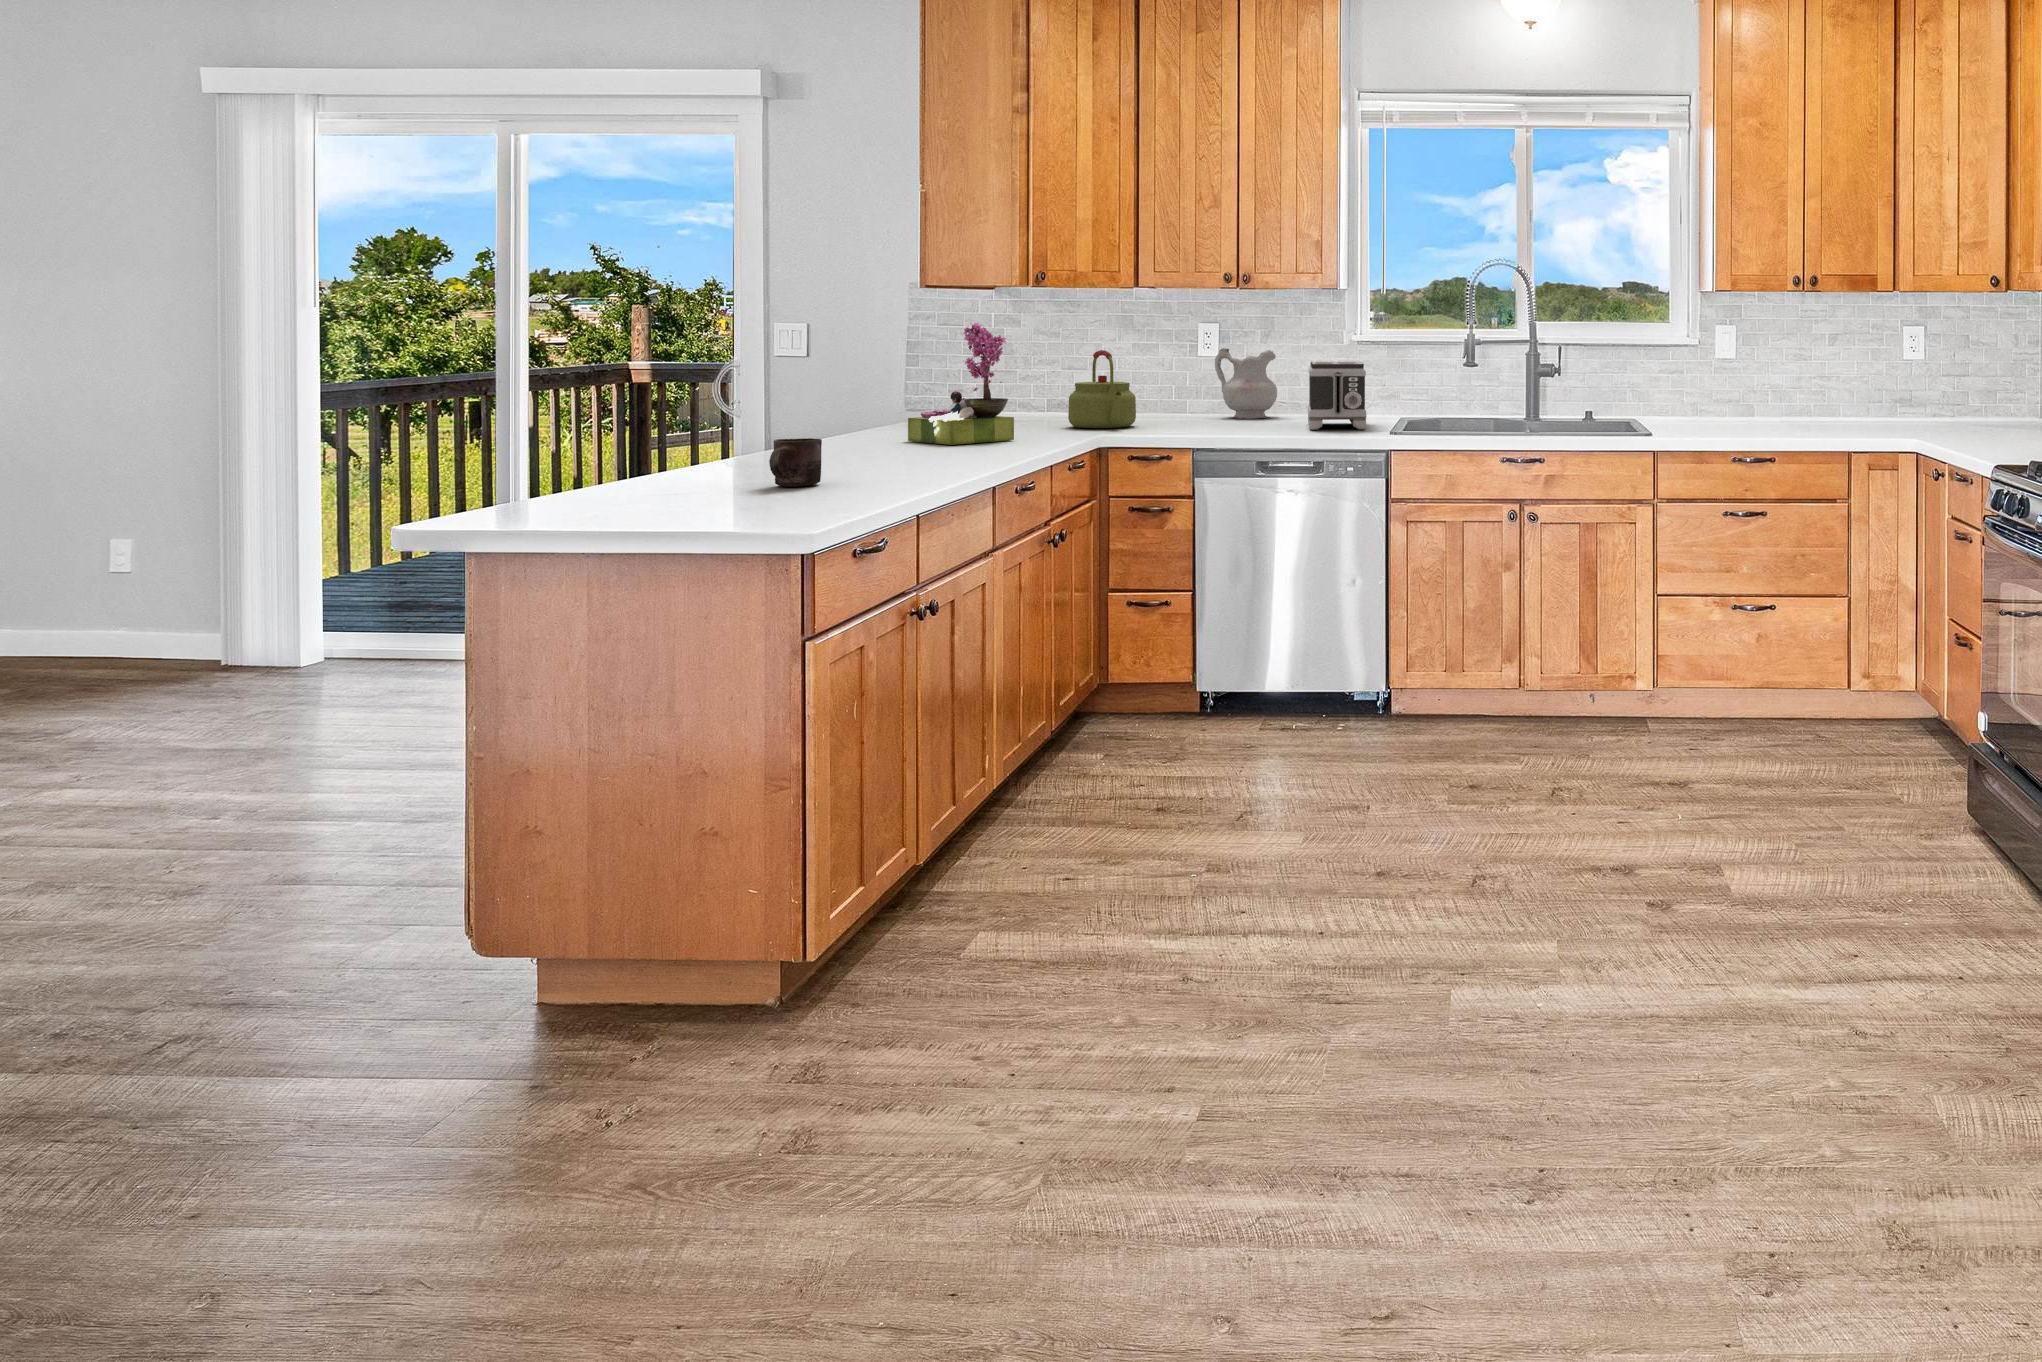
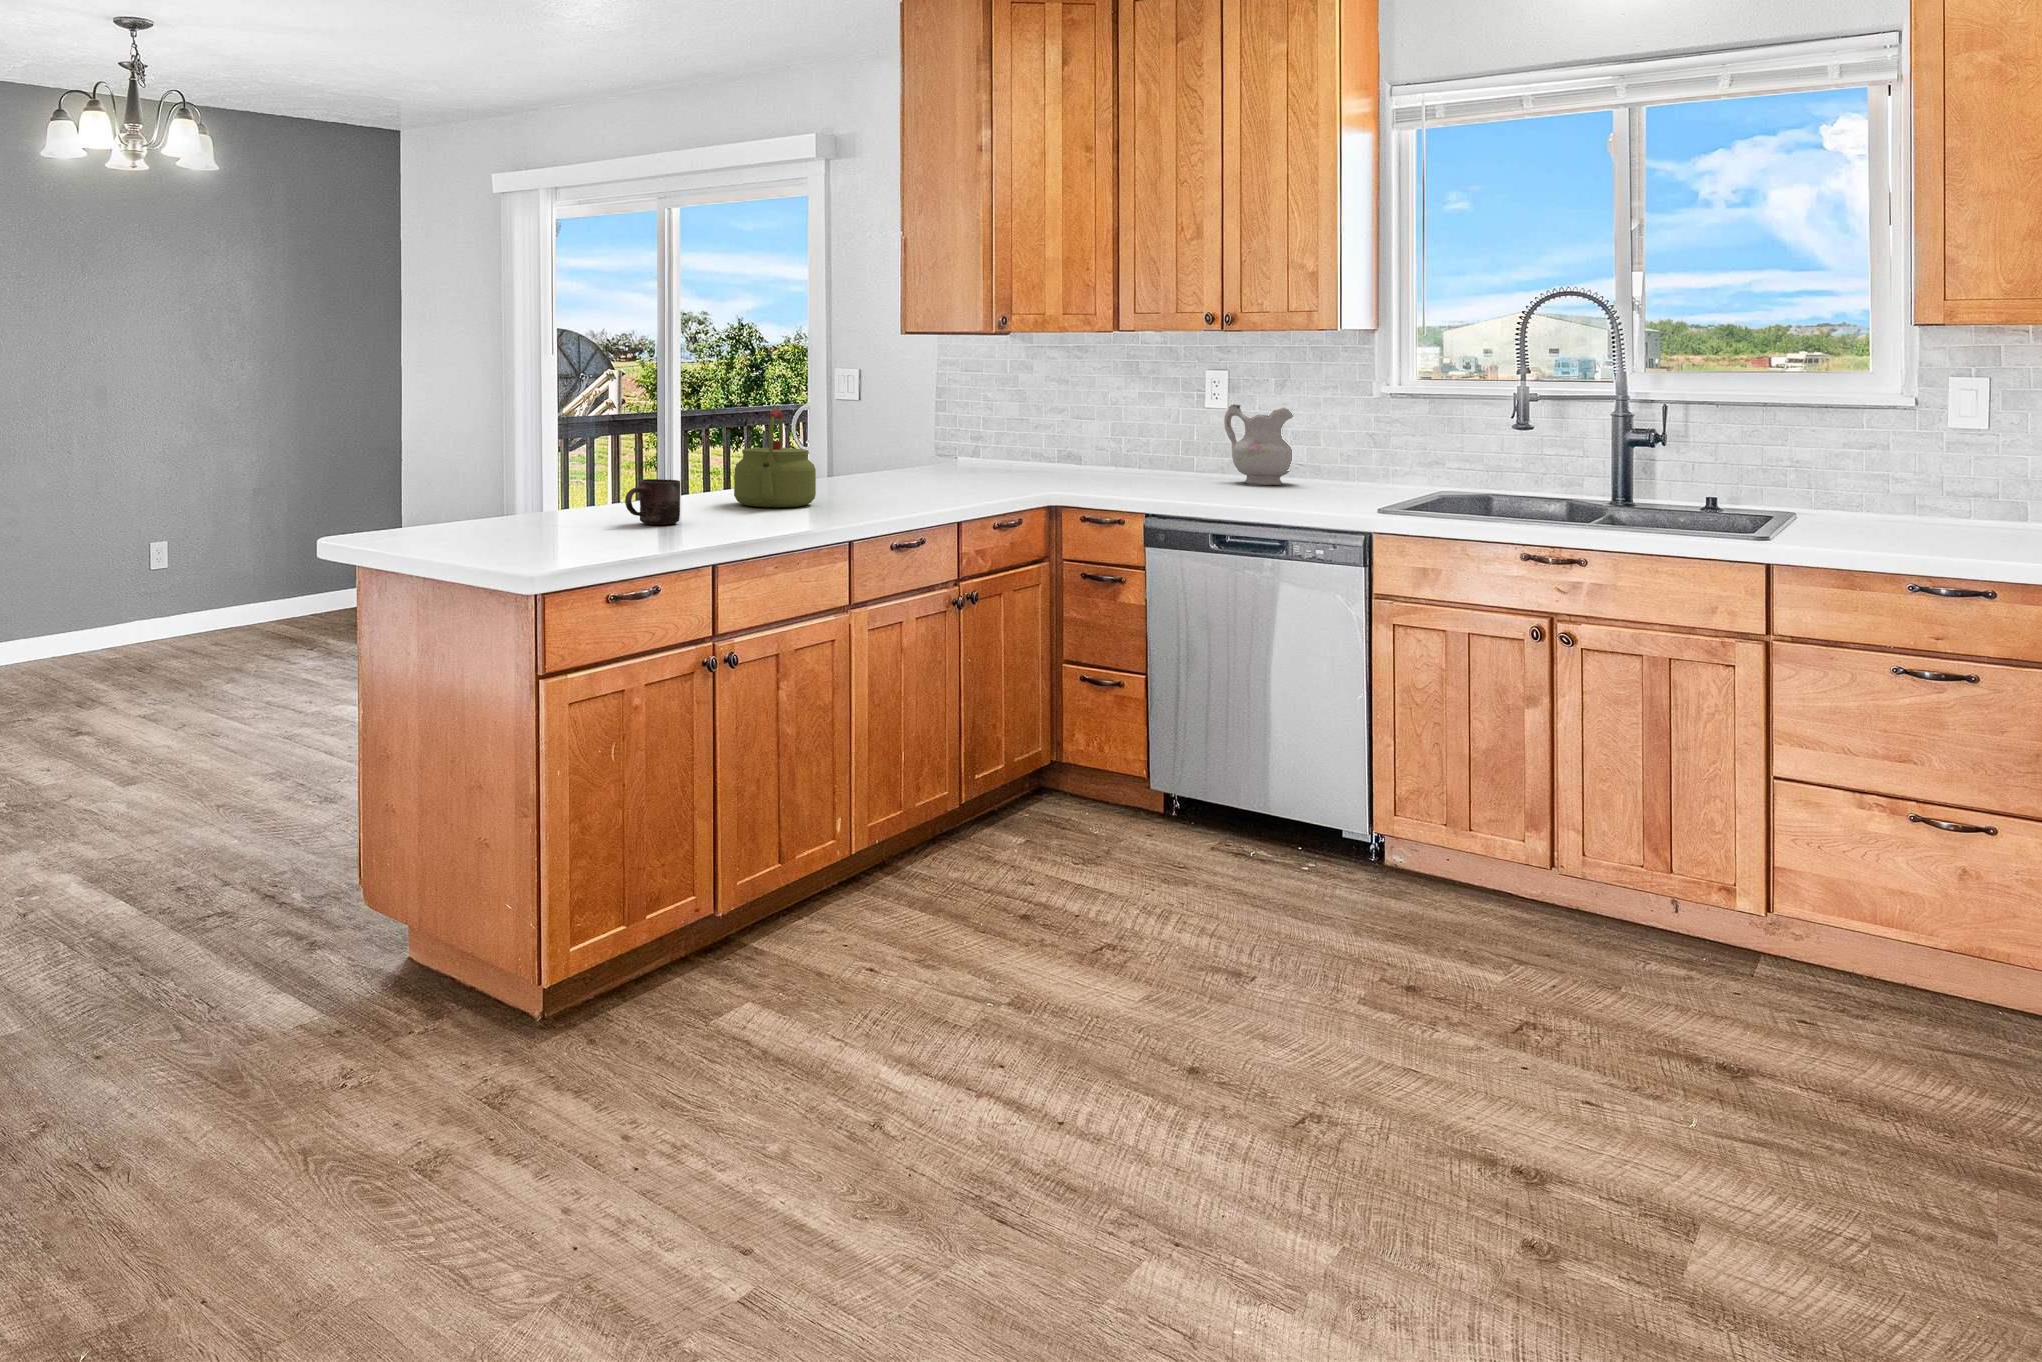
flower arrangement: present [908,322,1014,445] -> none [867,370,958,494]
kettle: present [1068,350,1136,428] -> present [734,409,816,508]
toaster: present [1308,362,1366,430] -> none [1289,422,1378,506]

